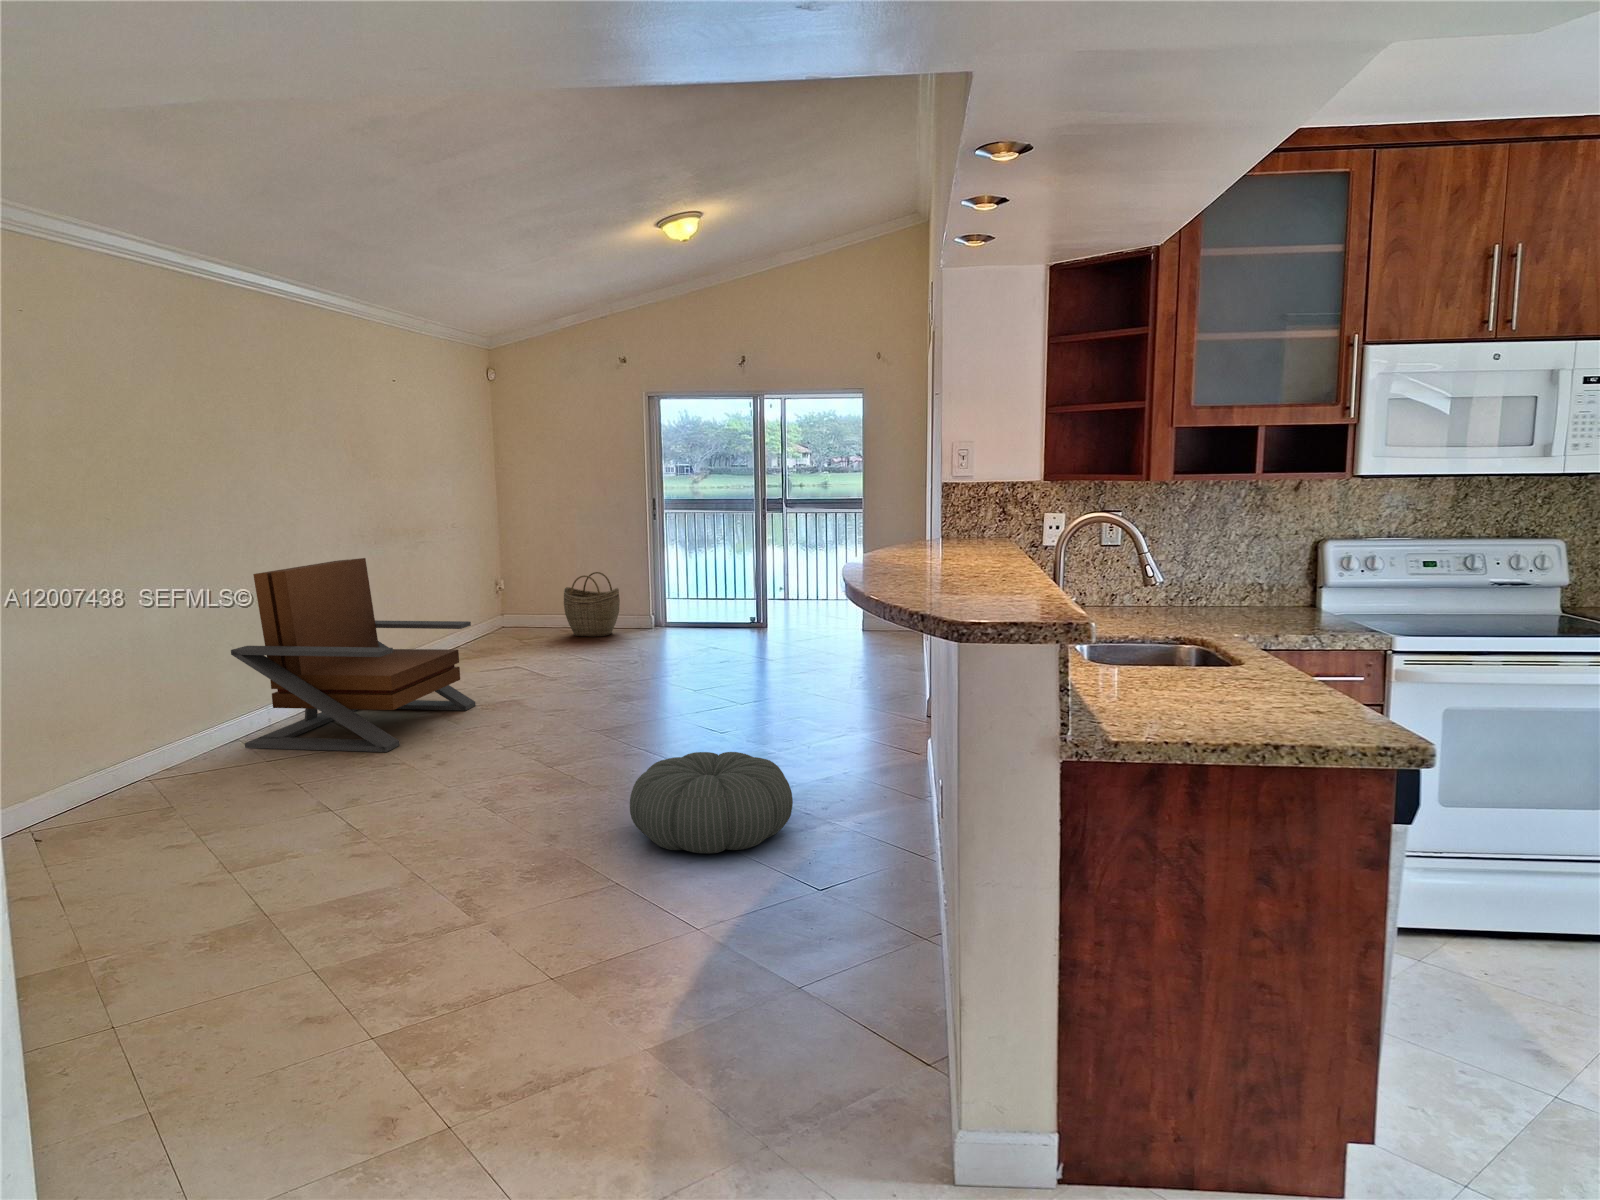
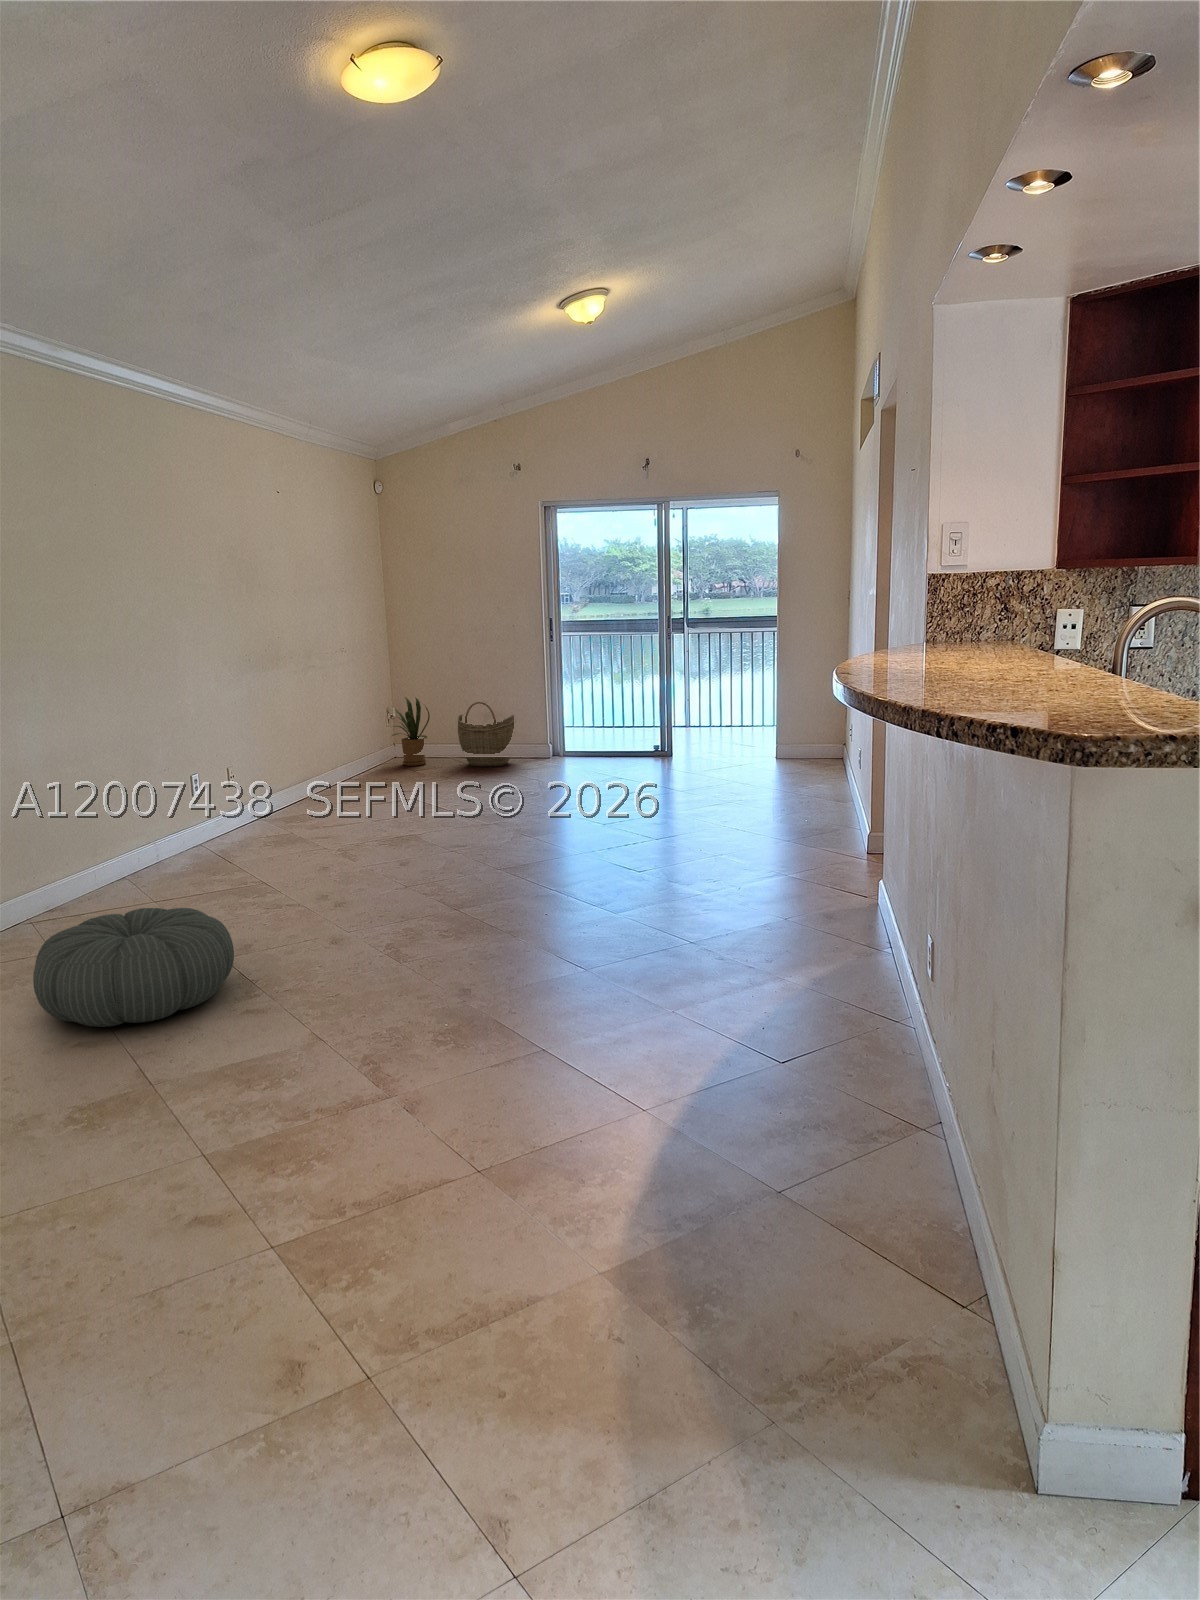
lounge chair: present [231,558,476,752] -> none [117,683,372,890]
house plant: none [492,569,537,635] -> present [392,697,430,766]
pouf: present [630,752,793,854] -> present [33,908,234,1027]

